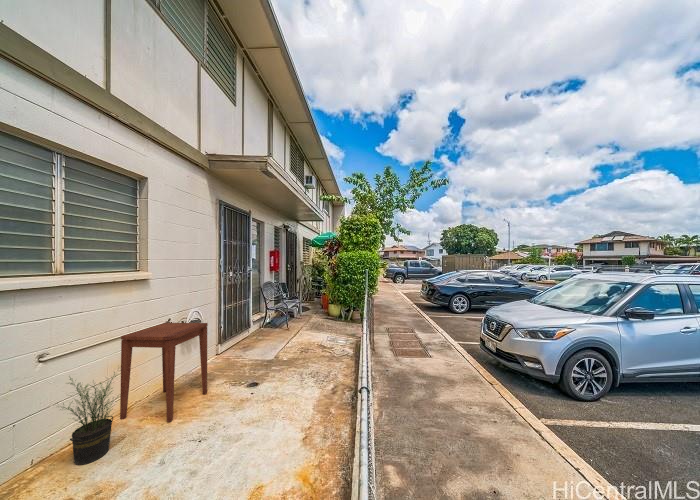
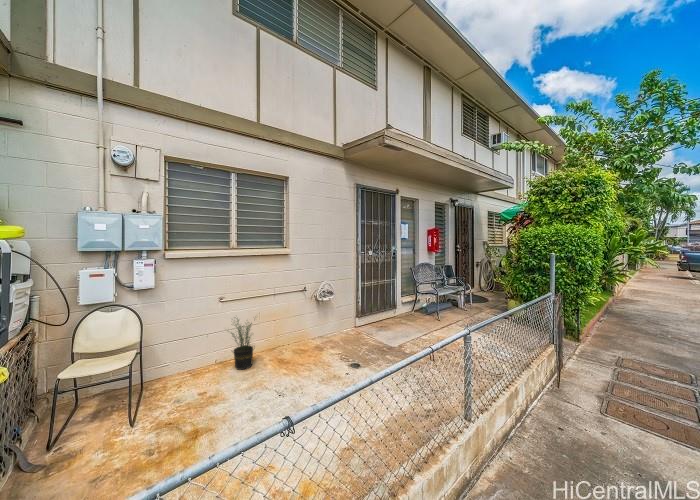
side table: present [120,323,208,422] -> none [269,290,323,364]

